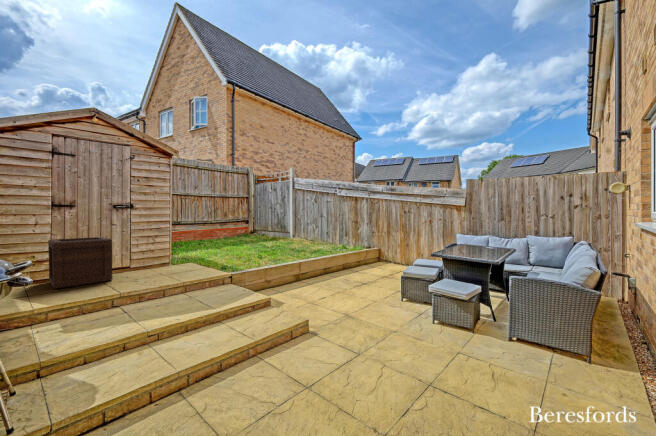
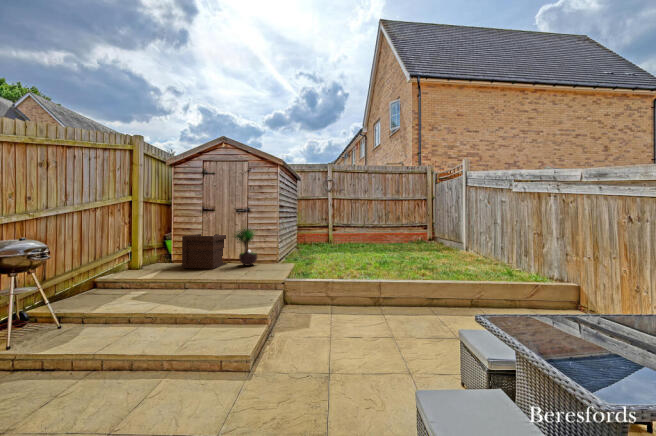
potted tree: none [127,223,160,270] -> present [235,228,257,266]

